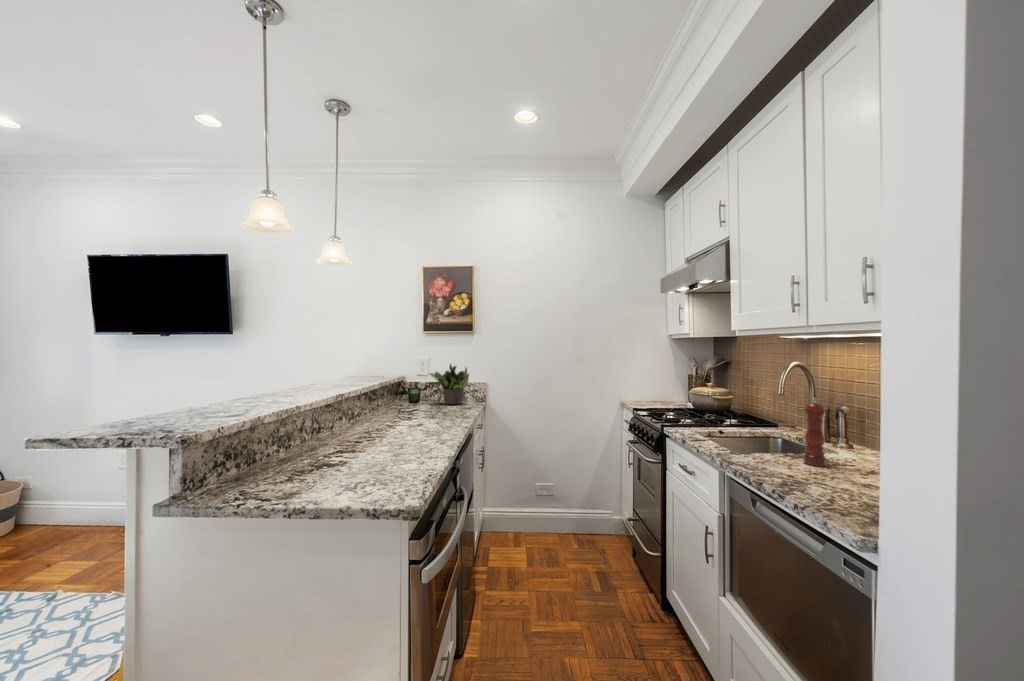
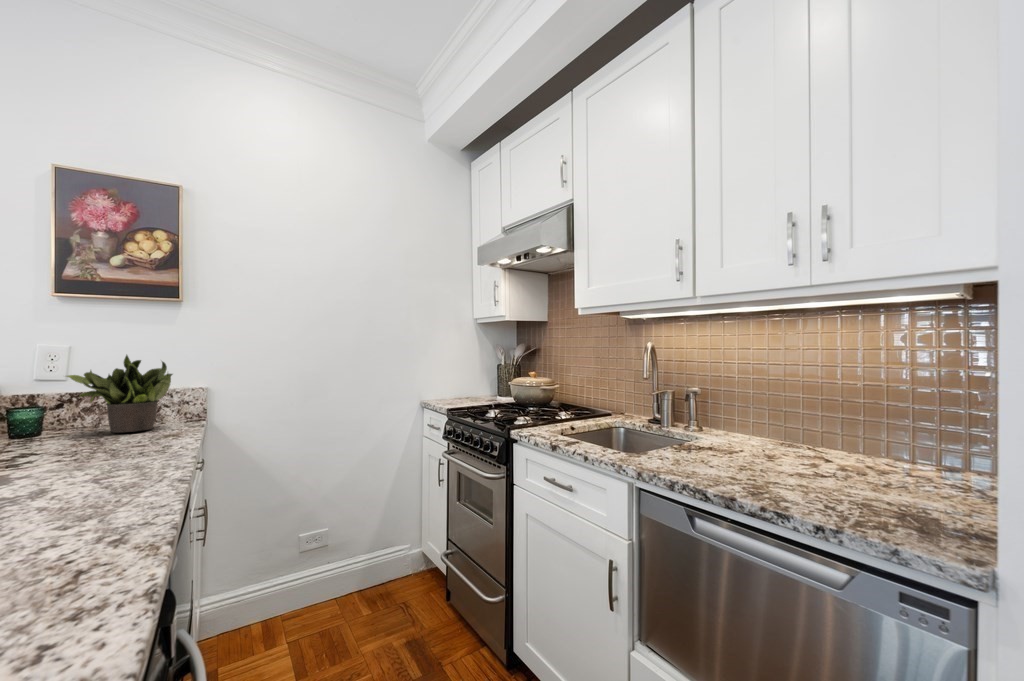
pepper mill: present [804,398,826,466] -> none [692,379,714,457]

